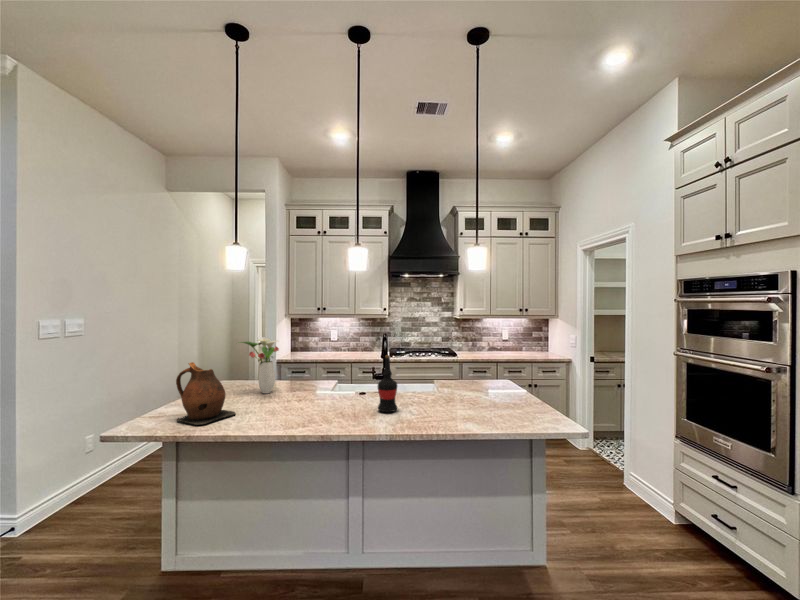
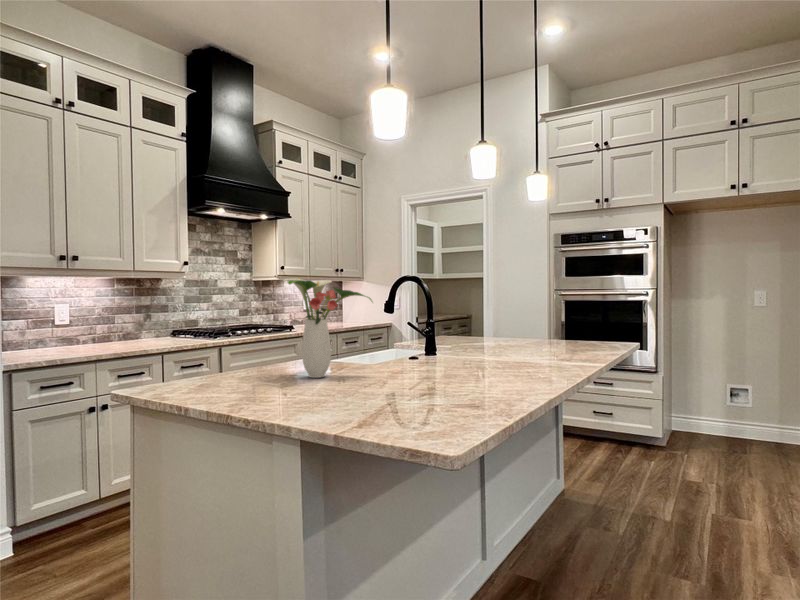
wine bottle: present [378,355,397,412] -> none [501,289,526,358]
ceramic pitcher: present [176,362,235,426] -> none [386,295,484,405]

